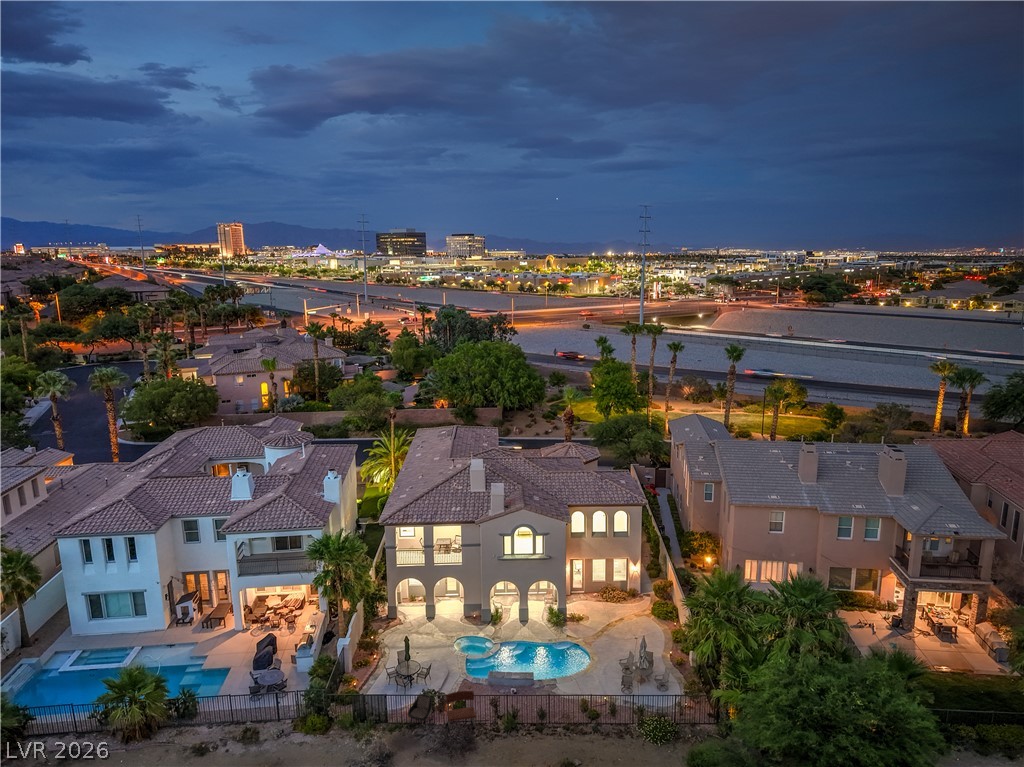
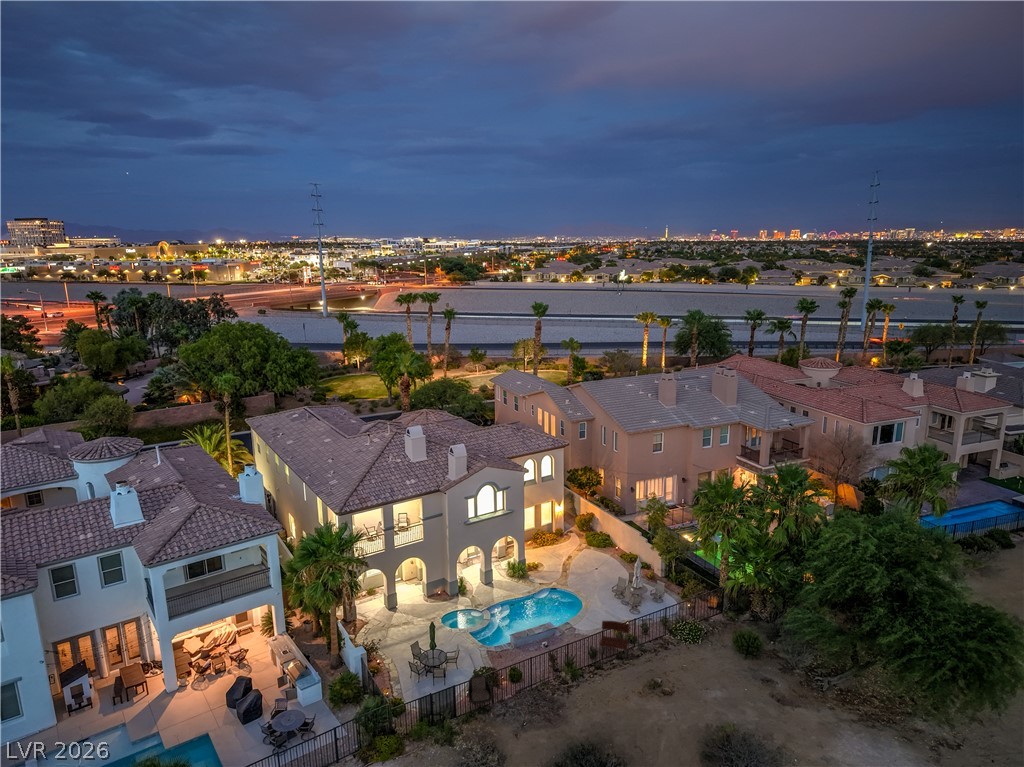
bench: present [446,691,476,729] -> present [600,621,629,658]

